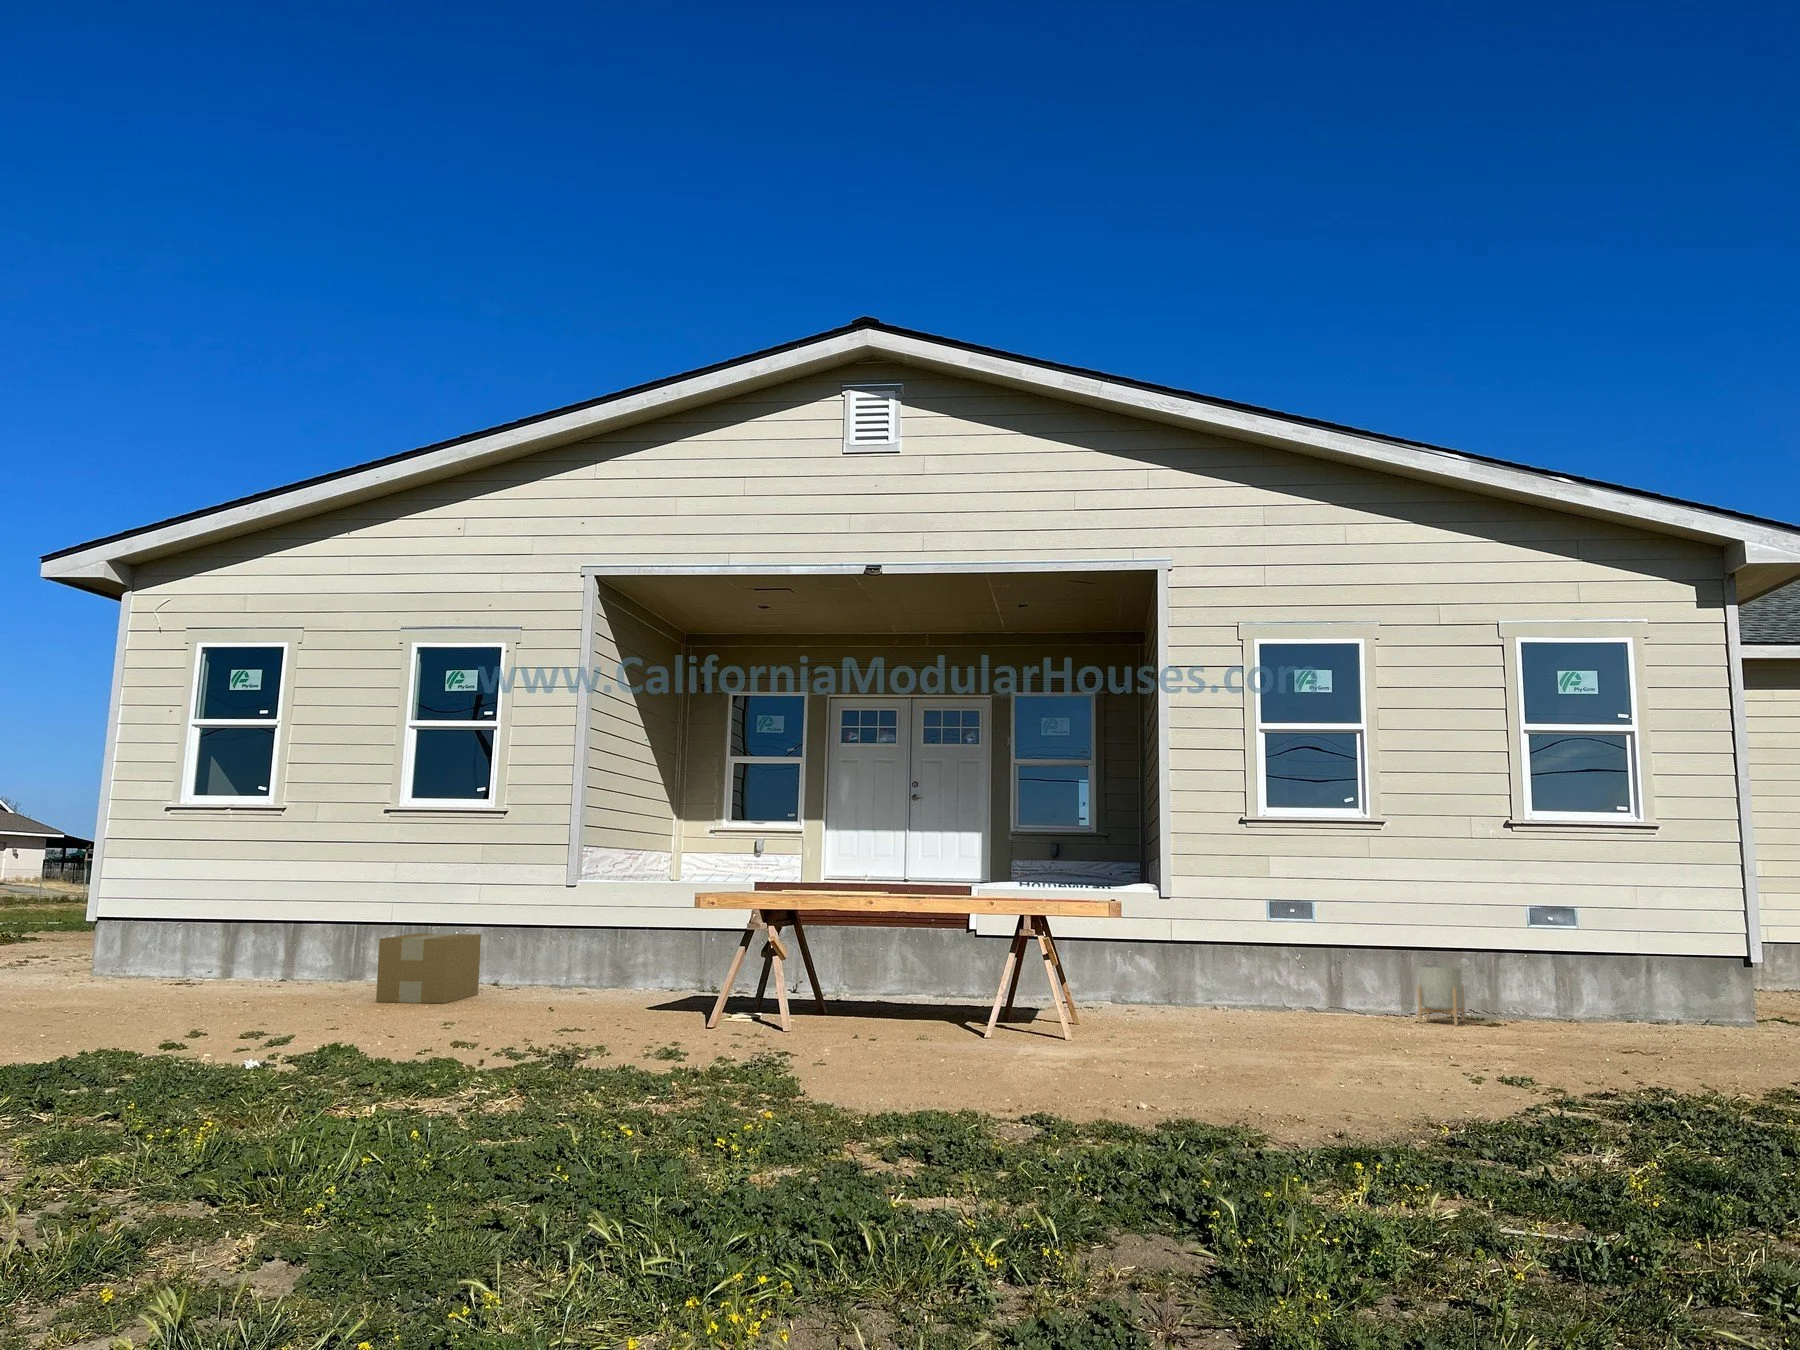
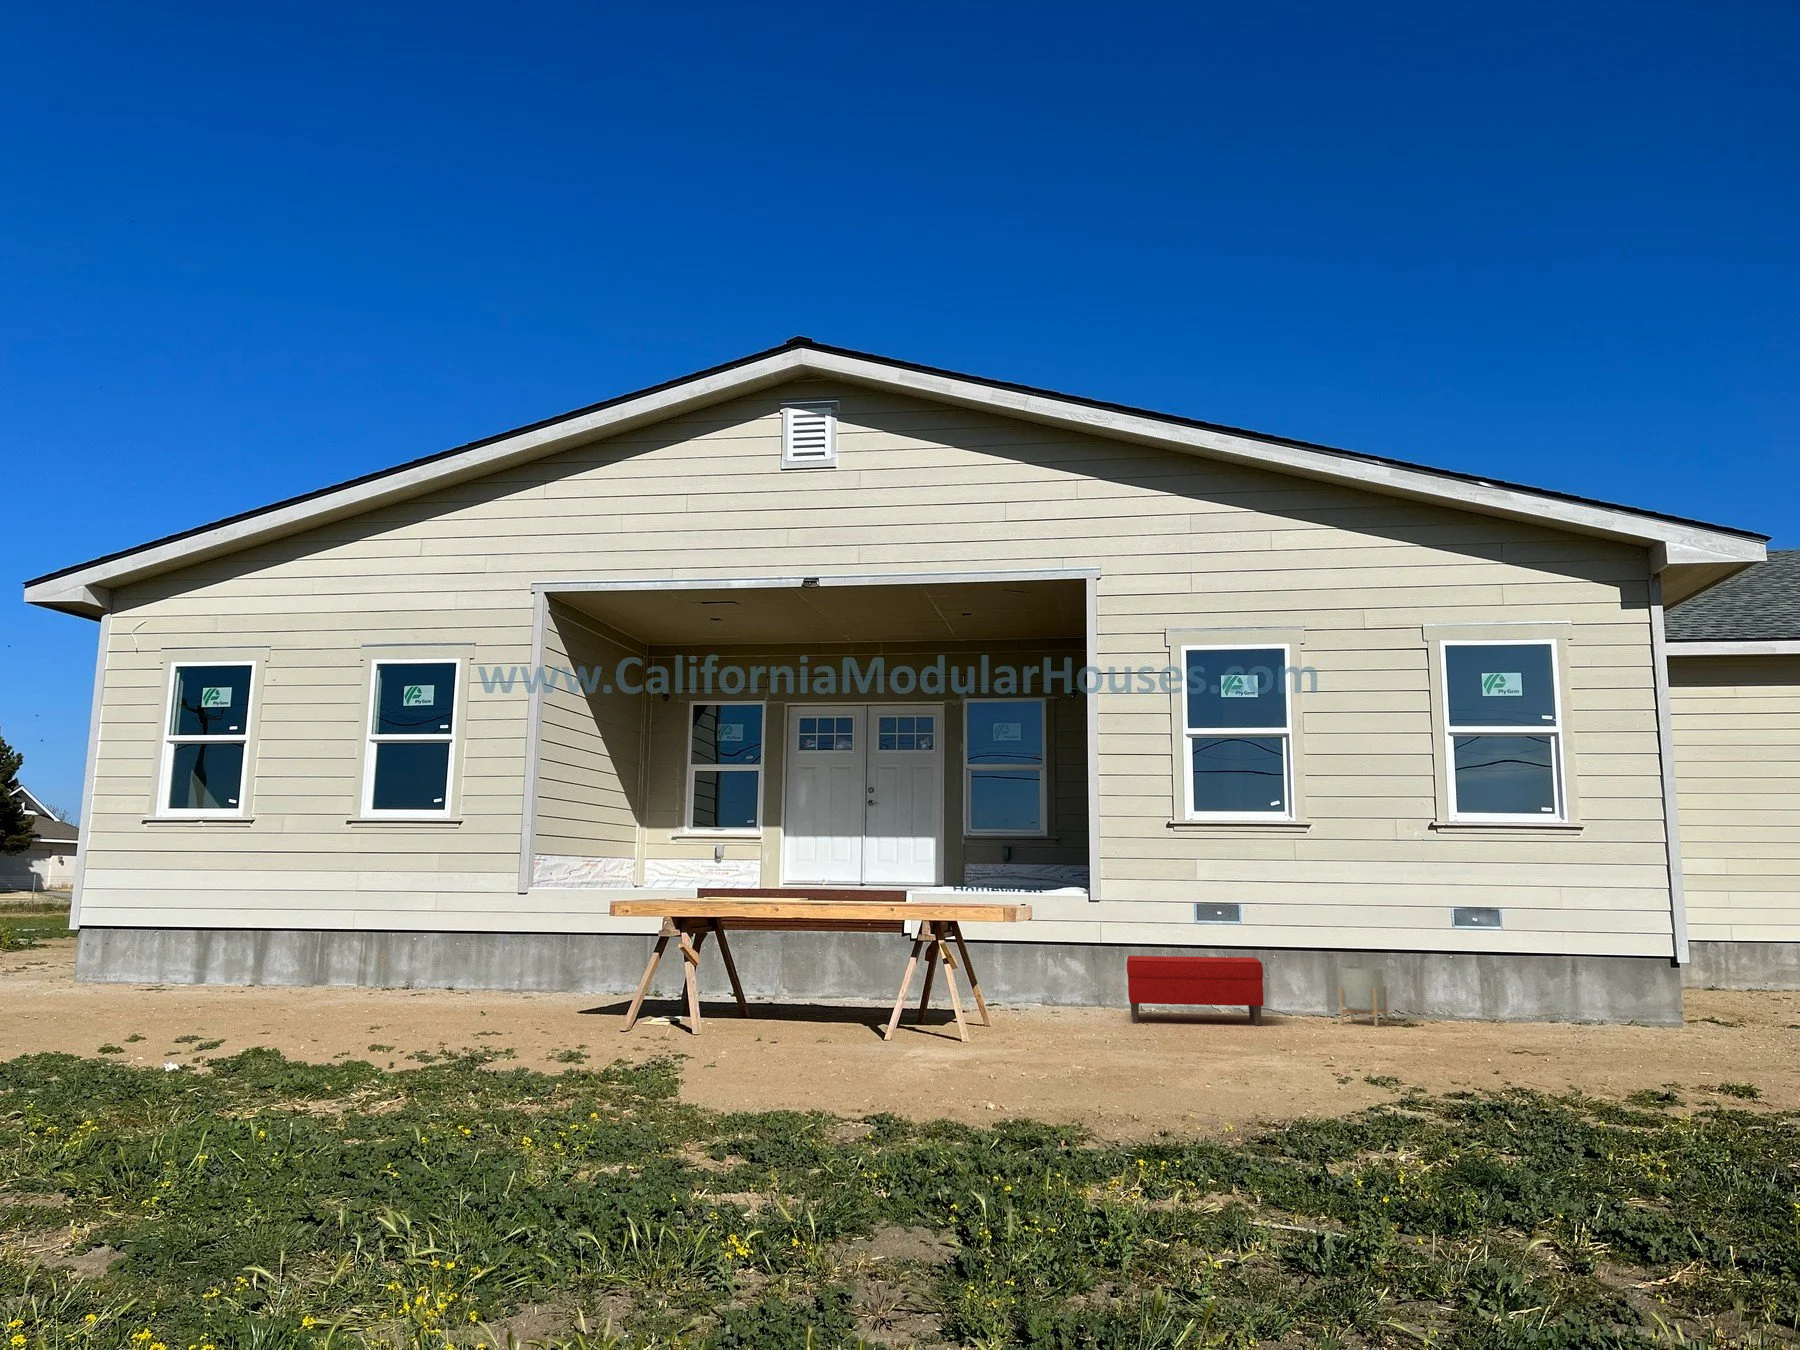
cardboard box: present [376,933,481,1004] -> none [329,939,435,1007]
bench: none [1201,954,1344,1024] -> present [1127,956,1264,1026]

